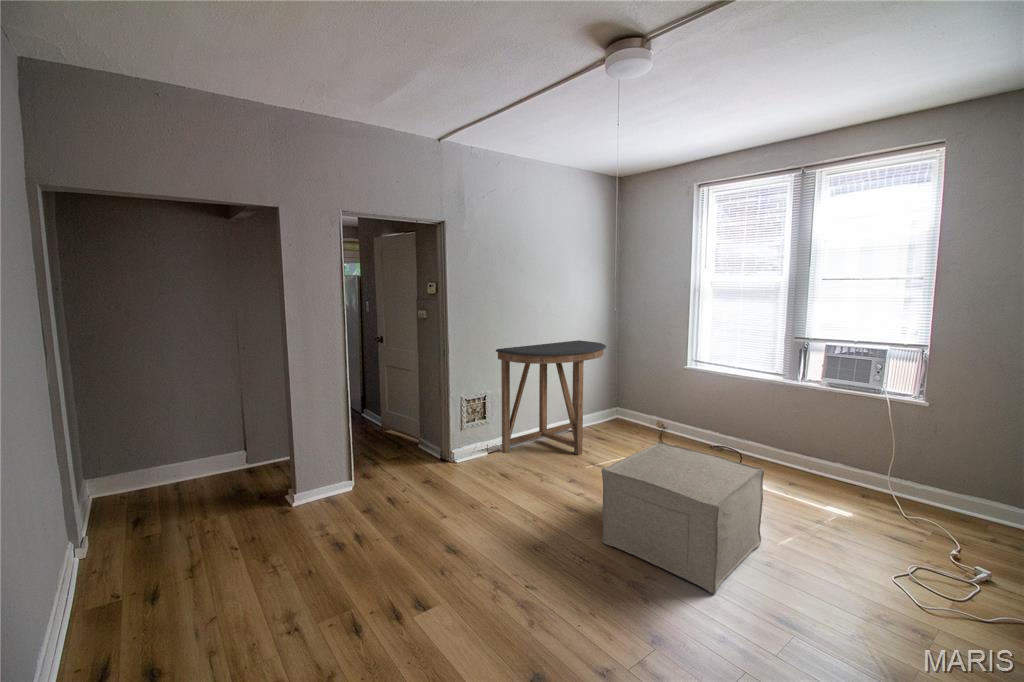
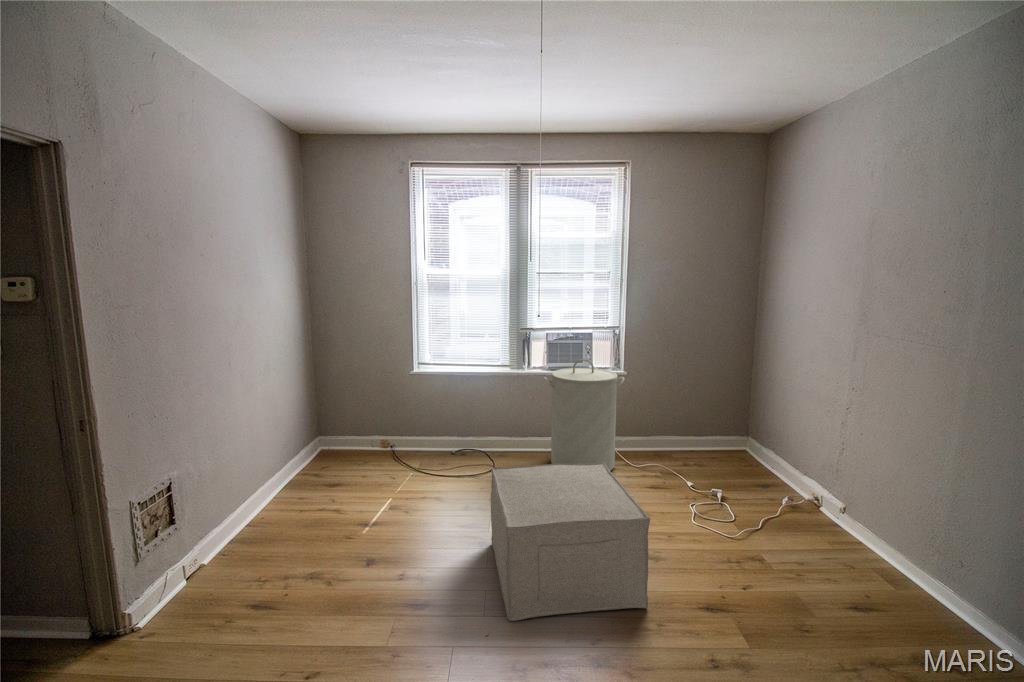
console table: present [496,340,606,455] -> none [184,358,343,566]
laundry hamper: none [795,375,905,512] -> present [544,359,625,471]

